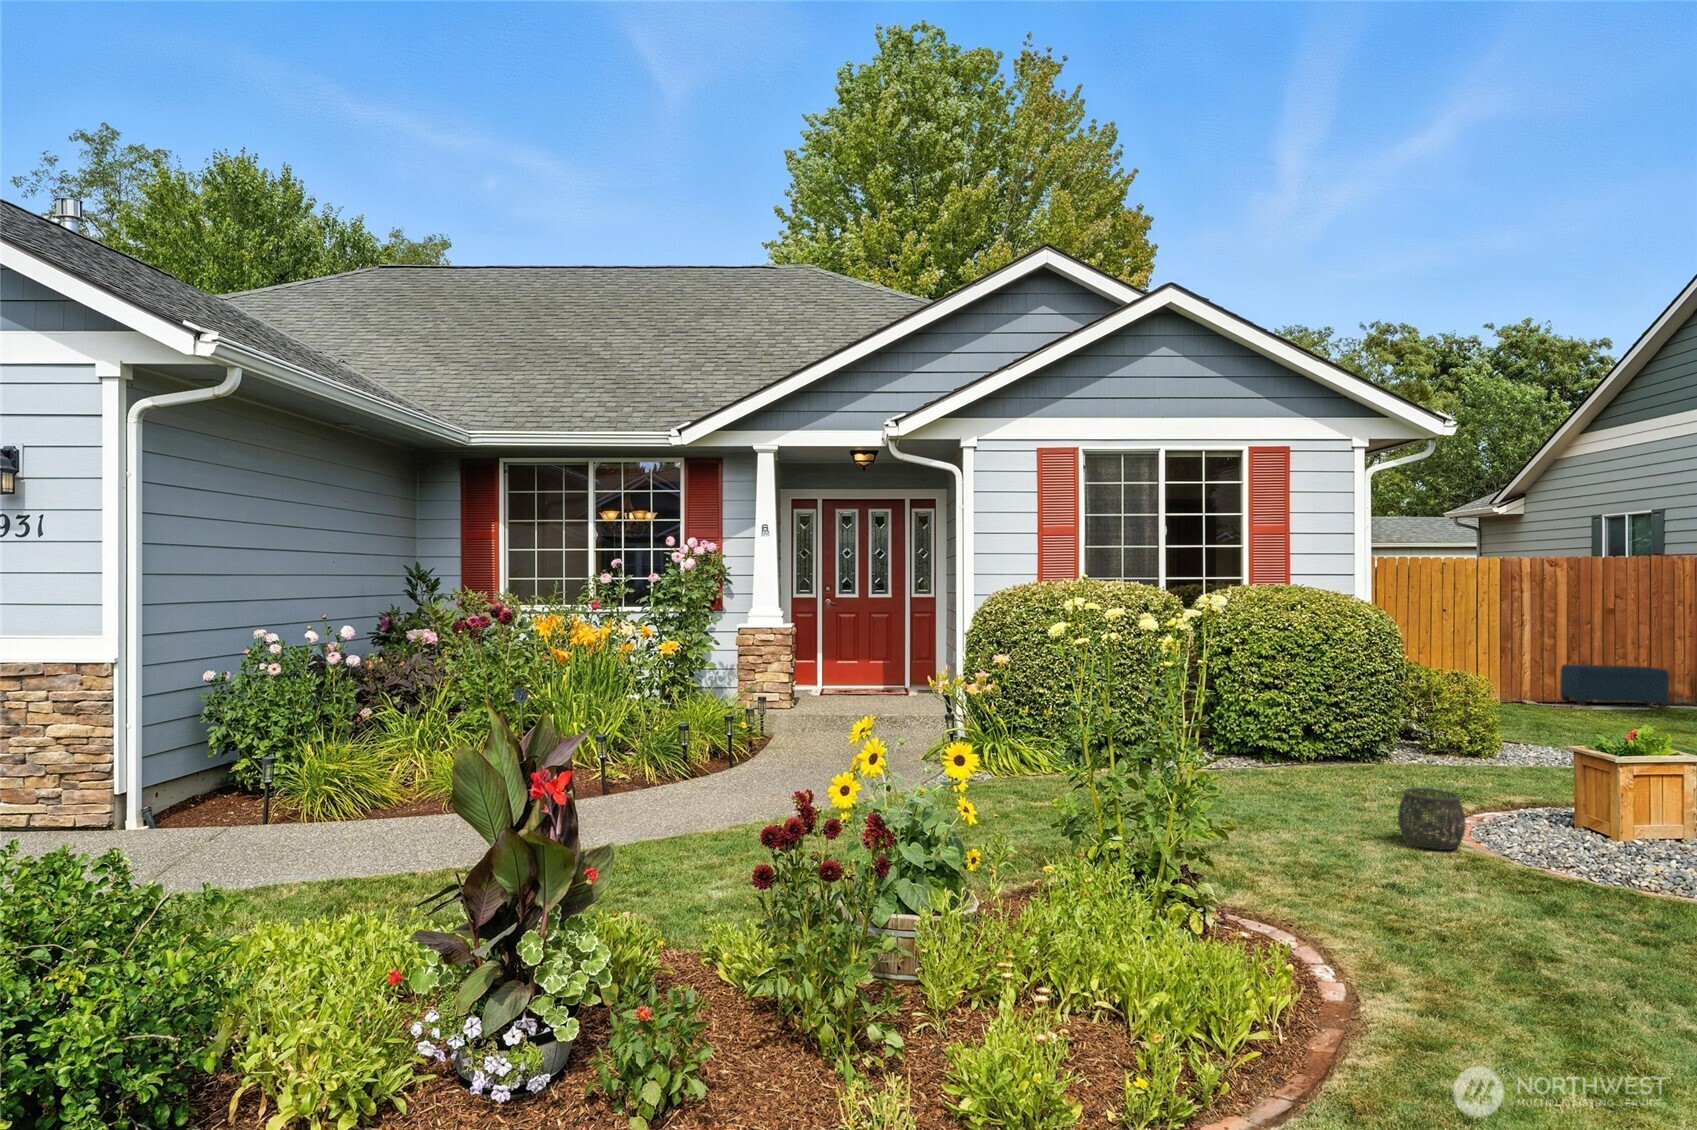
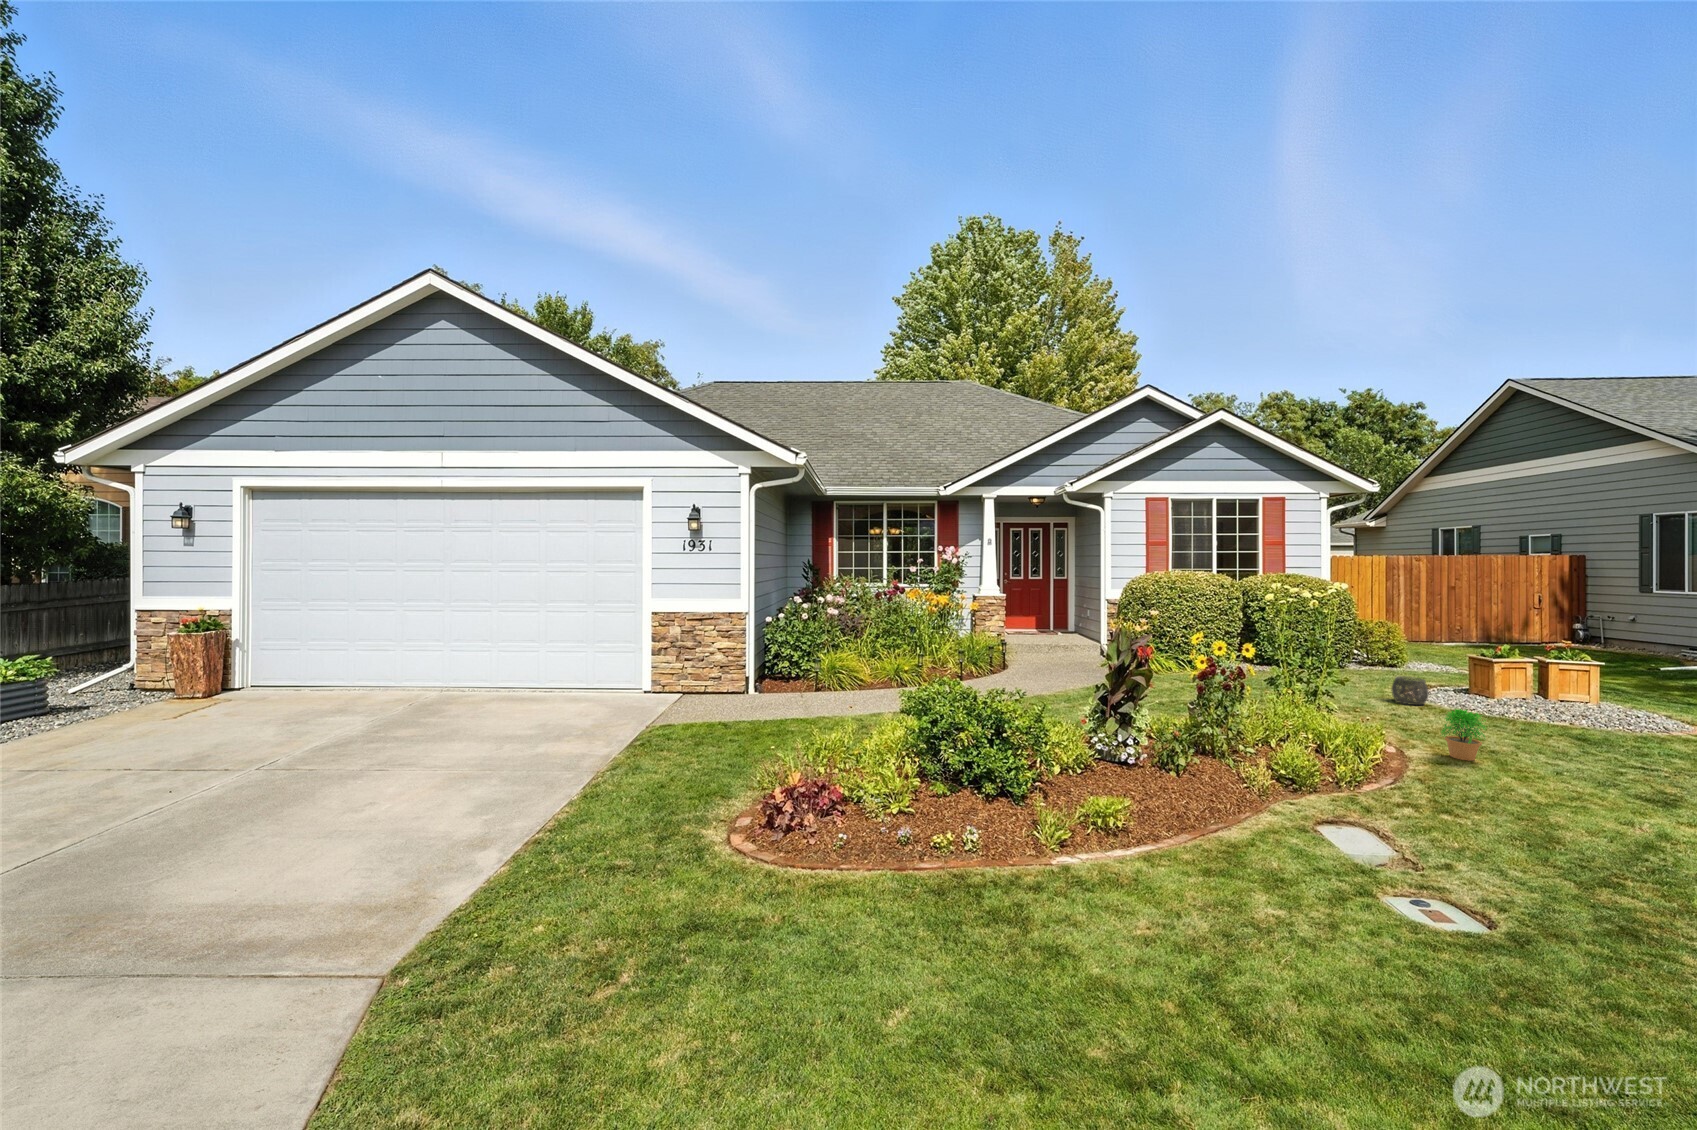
bench: present [1560,664,1669,708] -> none [1423,617,1491,642]
potted plant: none [1385,888,1498,1021] -> present [1441,709,1486,761]

